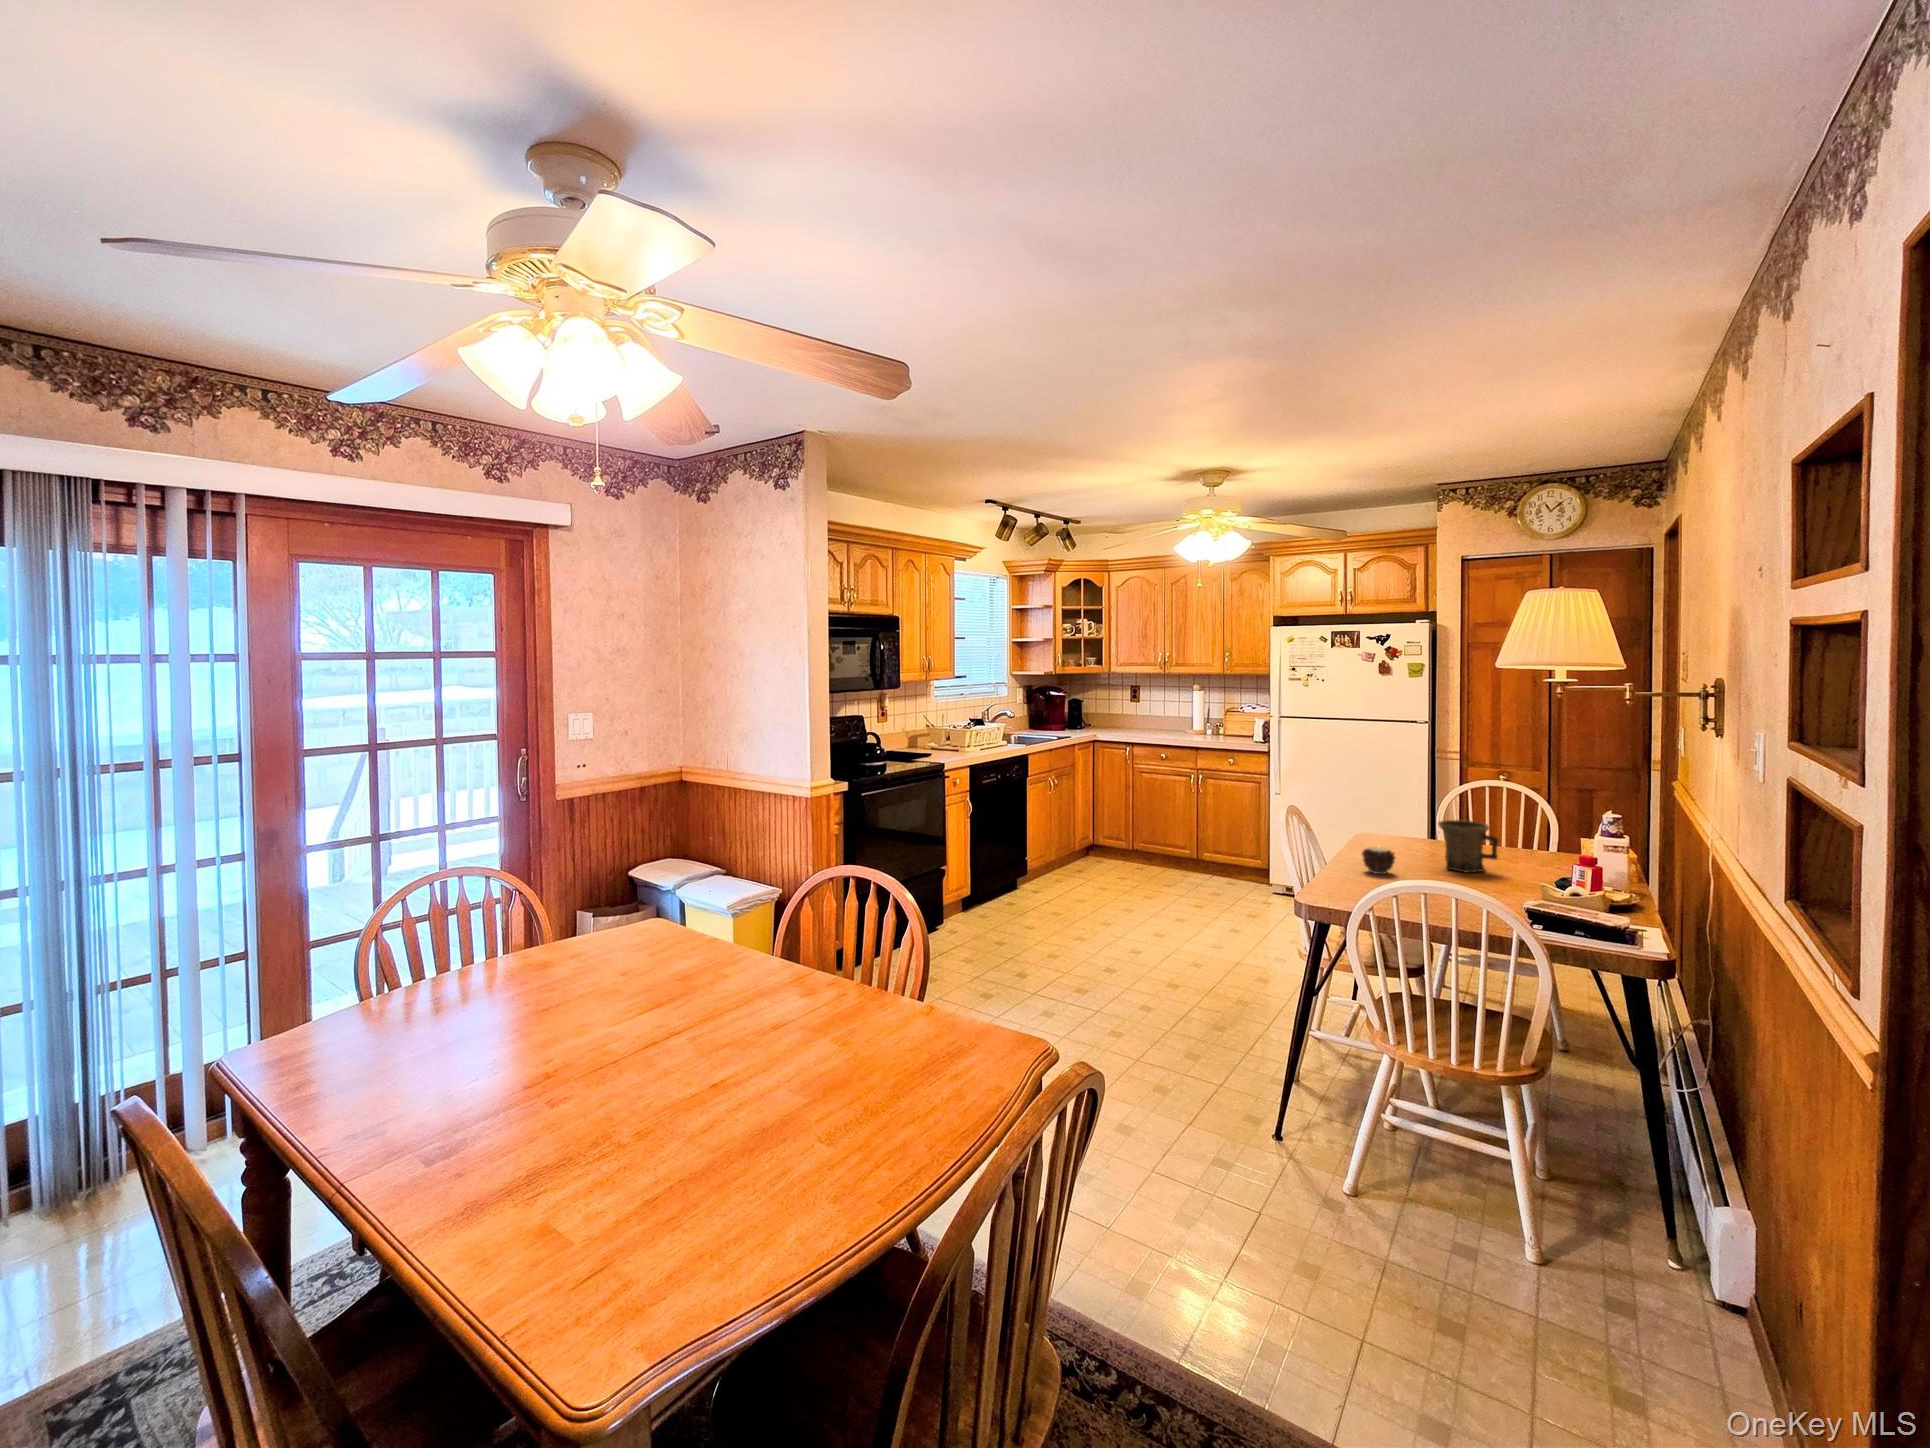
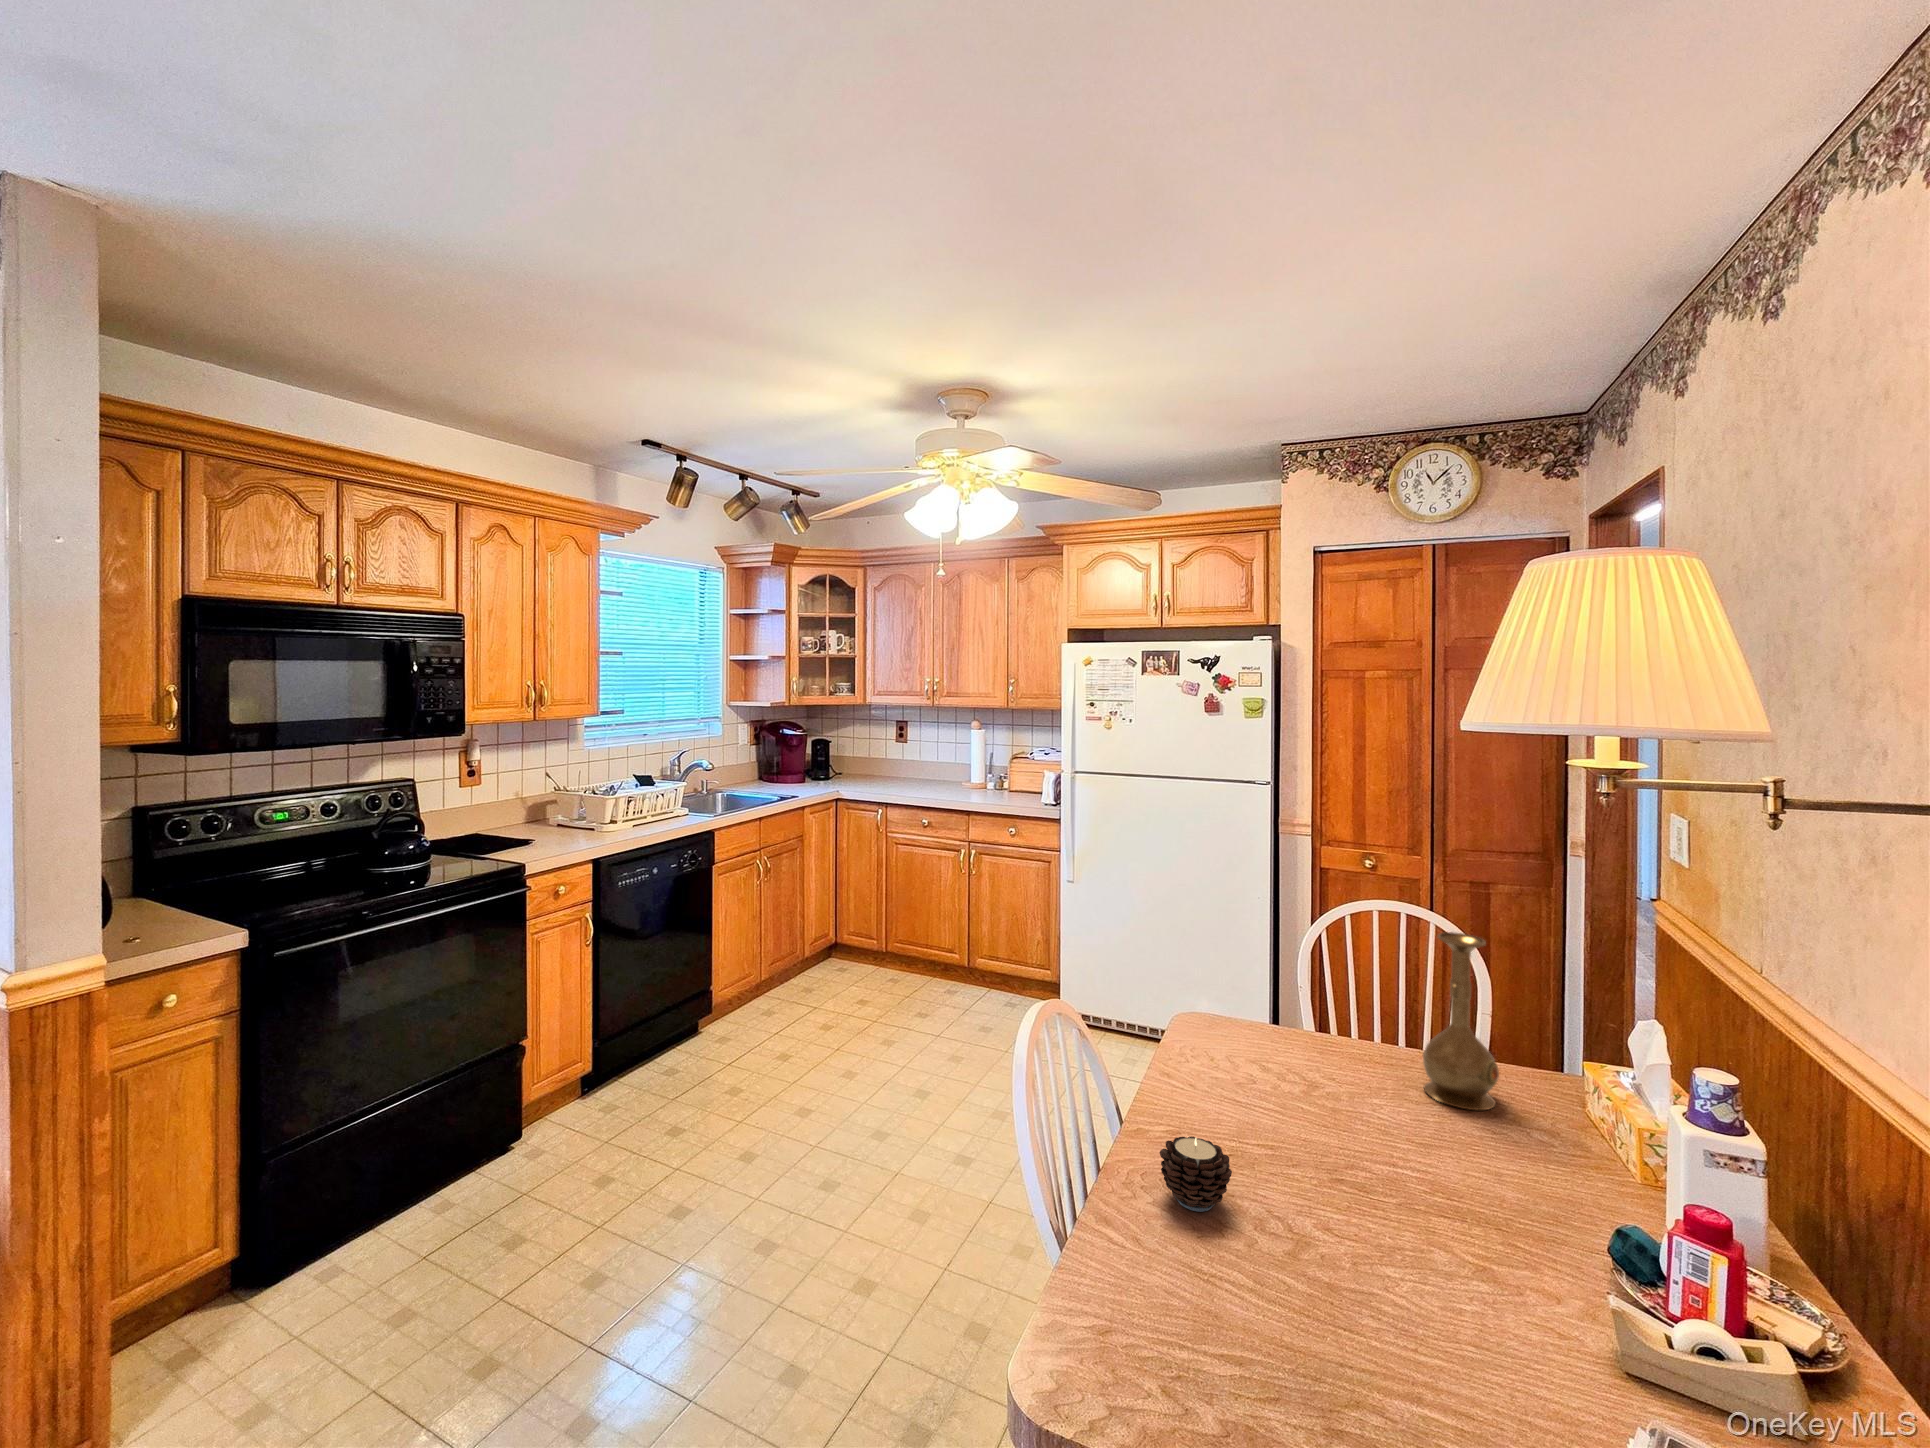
vase: none [1501,773,1541,858] -> present [1423,932,1499,1110]
mug: present [1438,820,1499,873] -> none [1316,1053,1445,1194]

